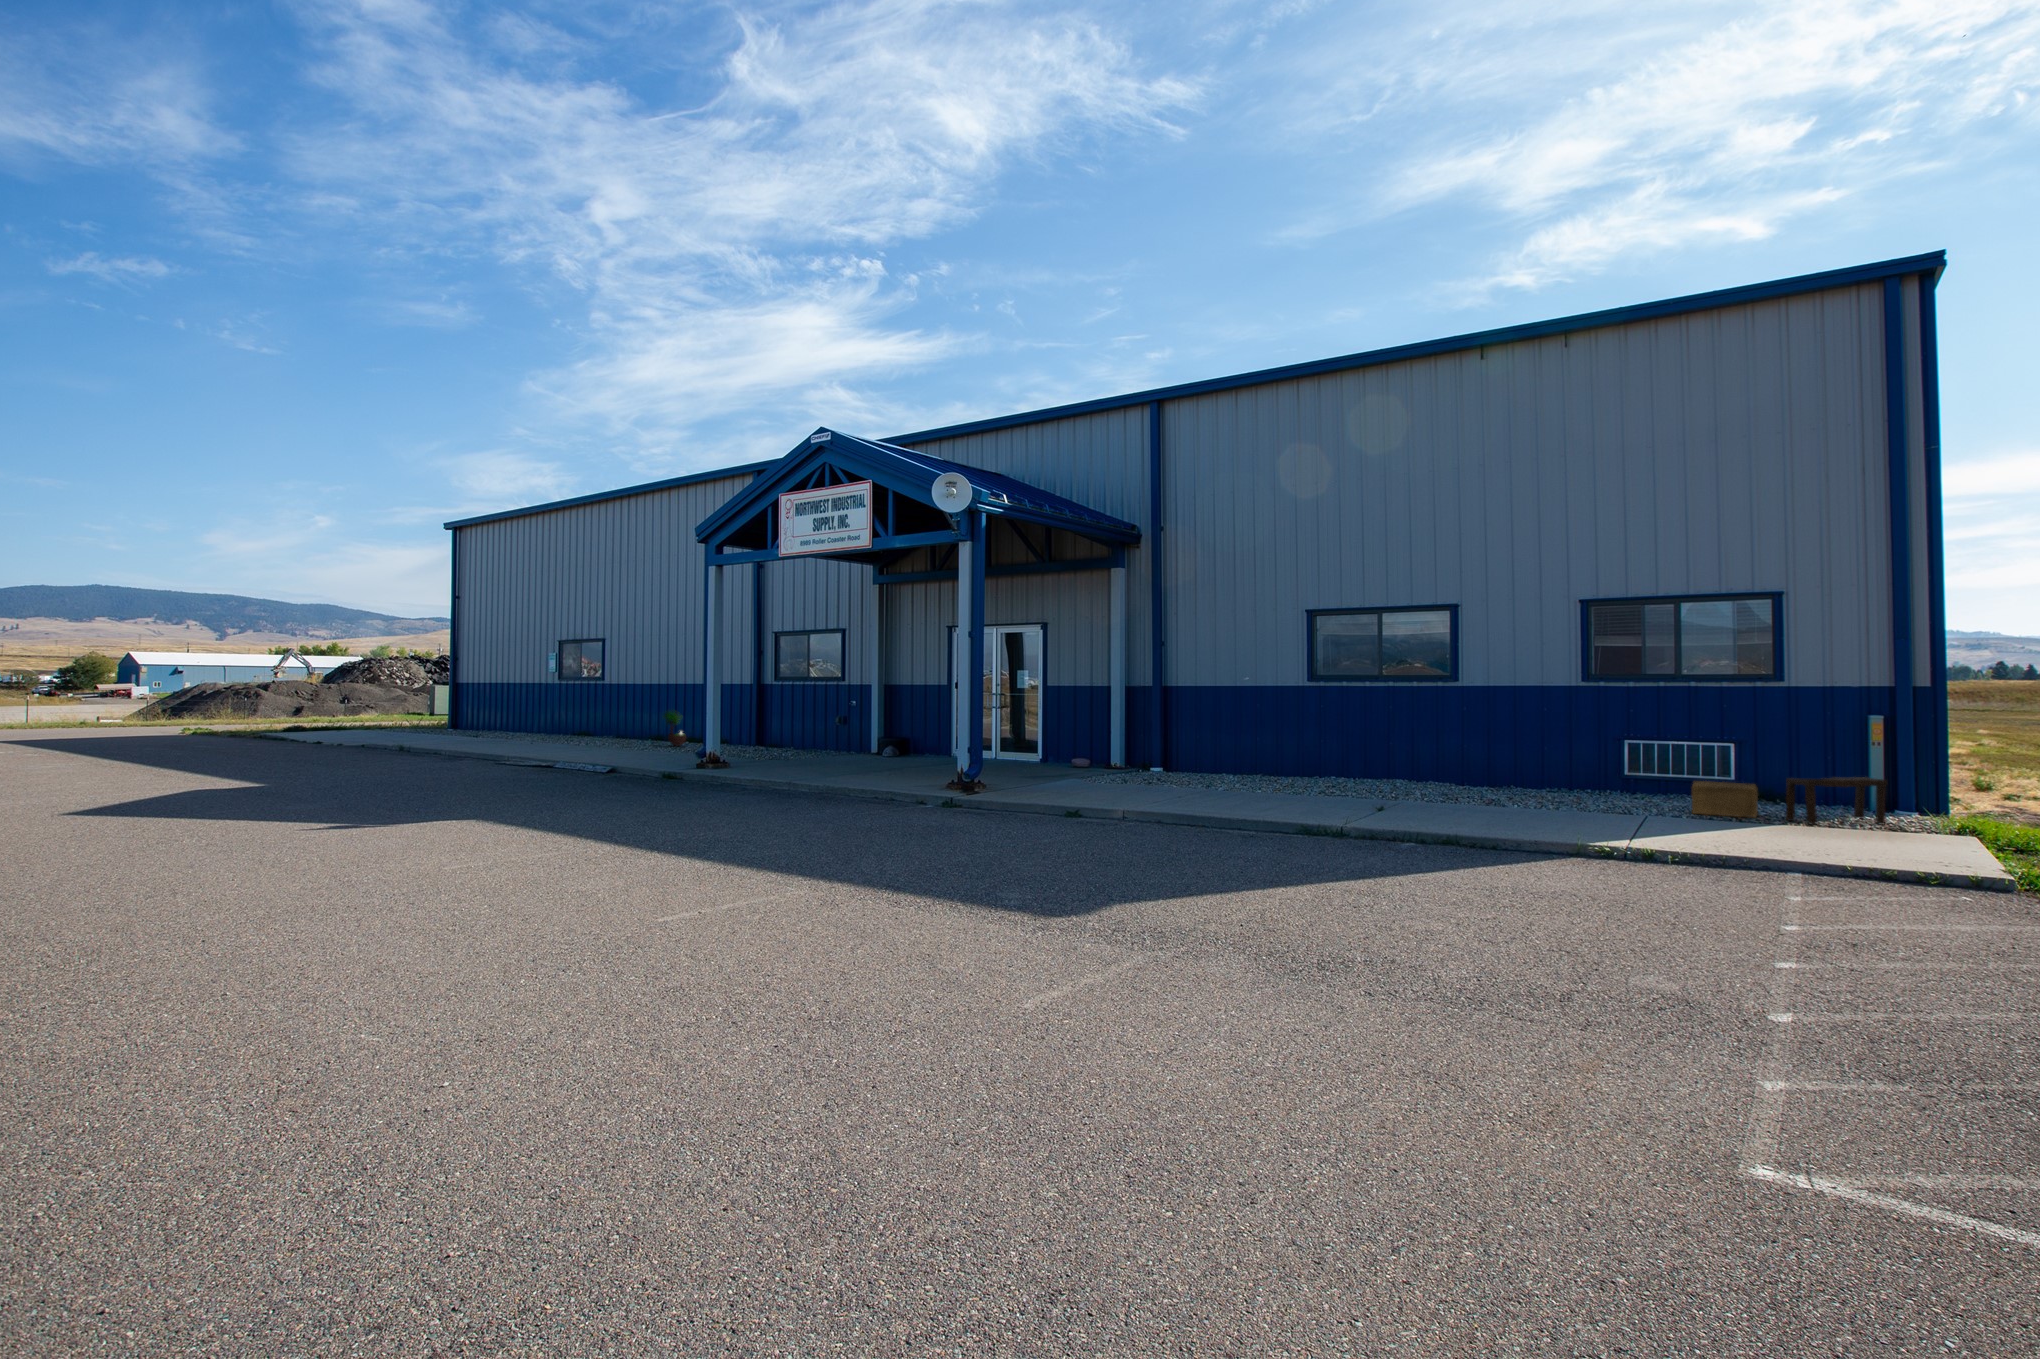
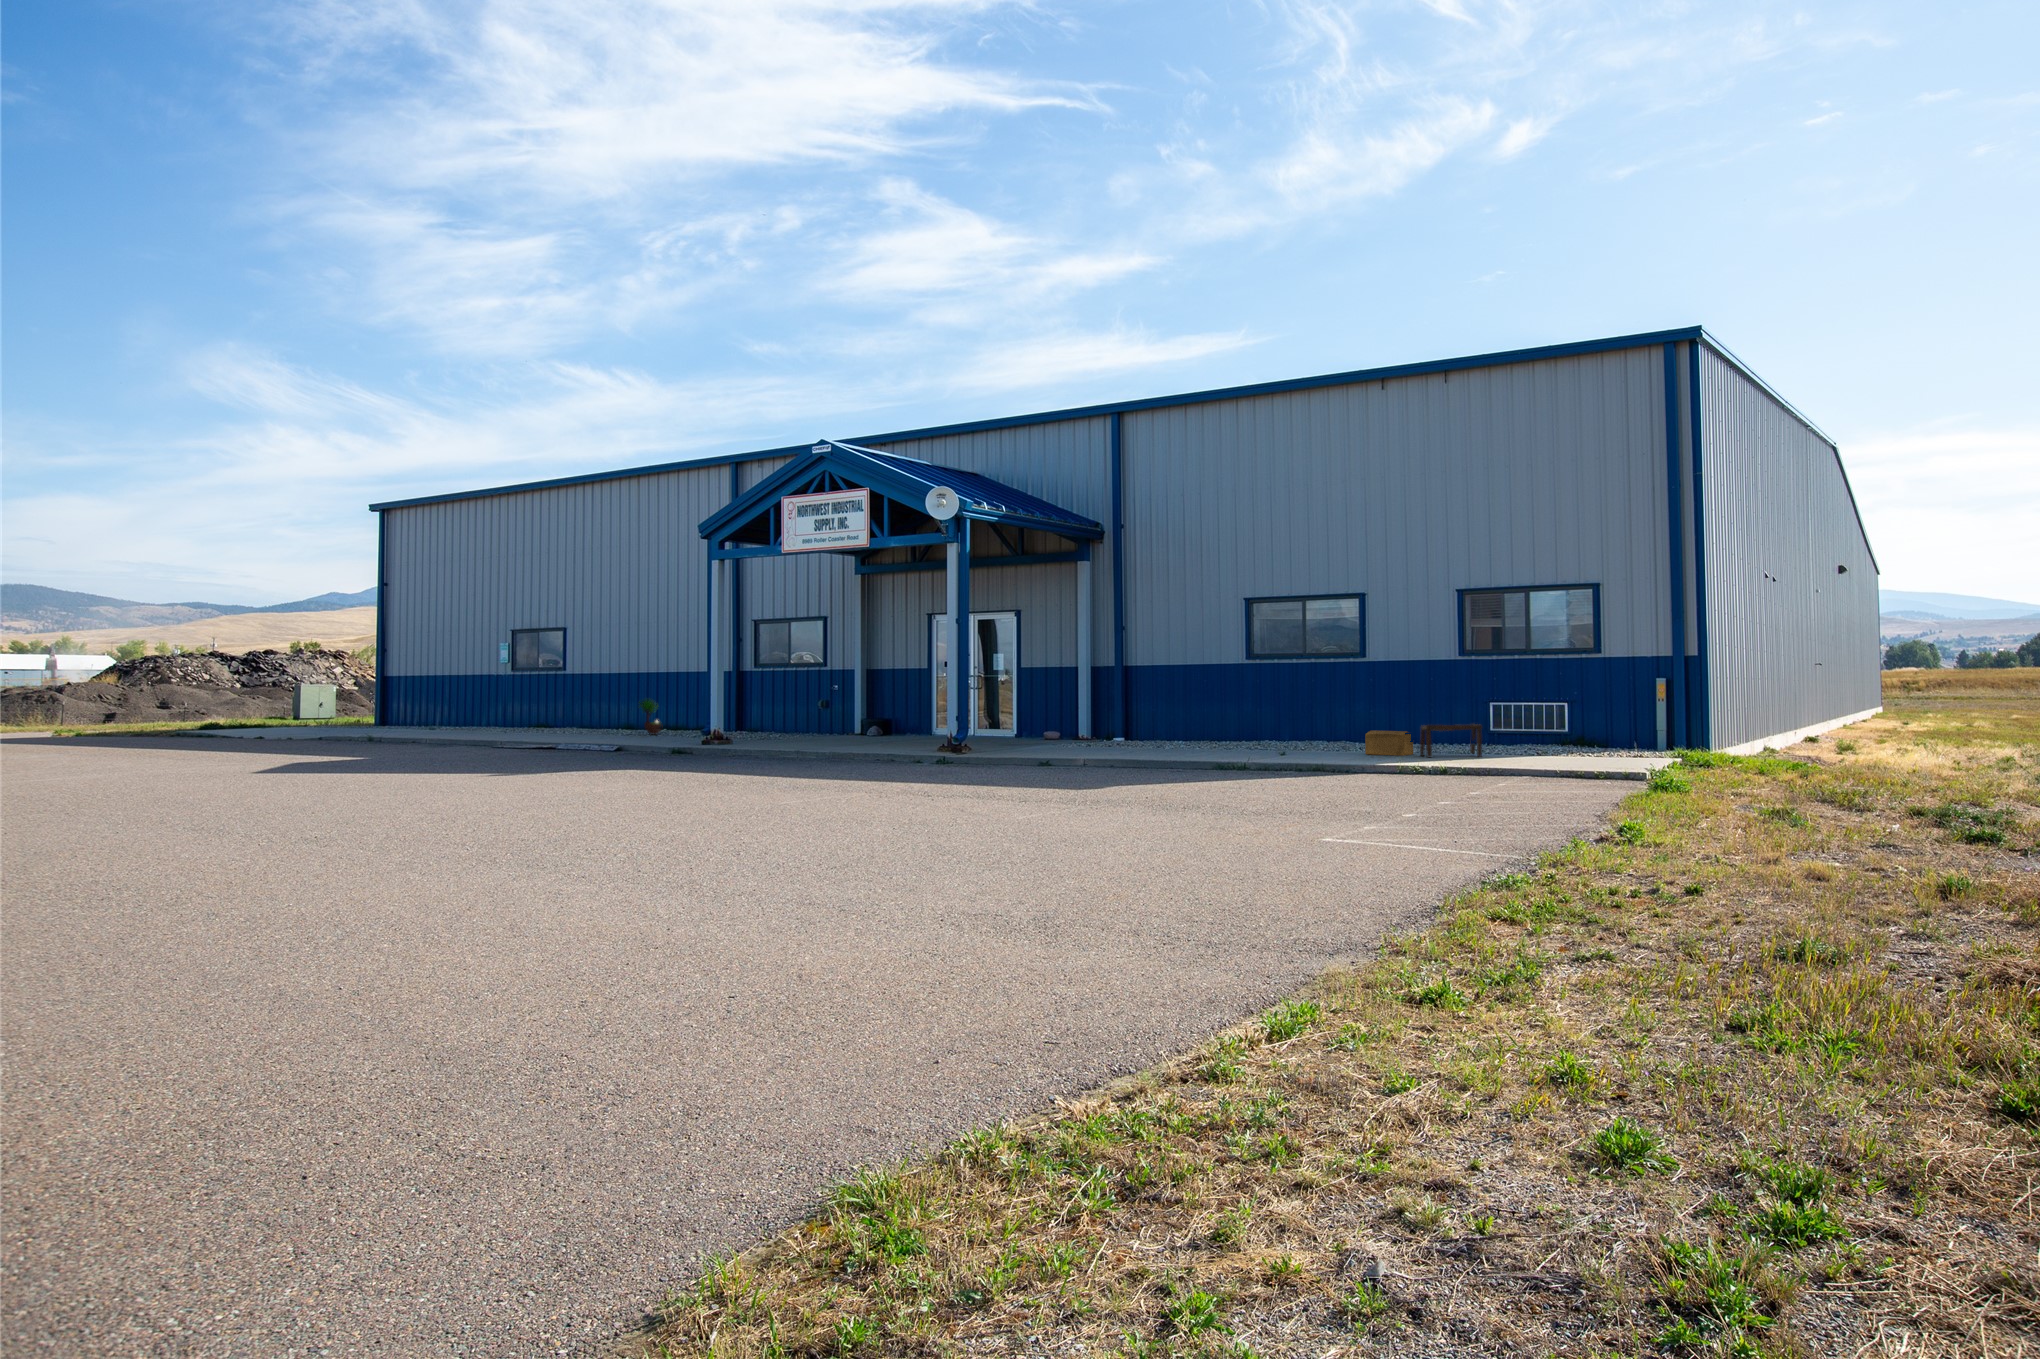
bench: present [1786,777,1887,825] -> present [1420,724,1482,757]
cardboard box: present [1692,781,1758,818] -> present [1365,730,1413,756]

